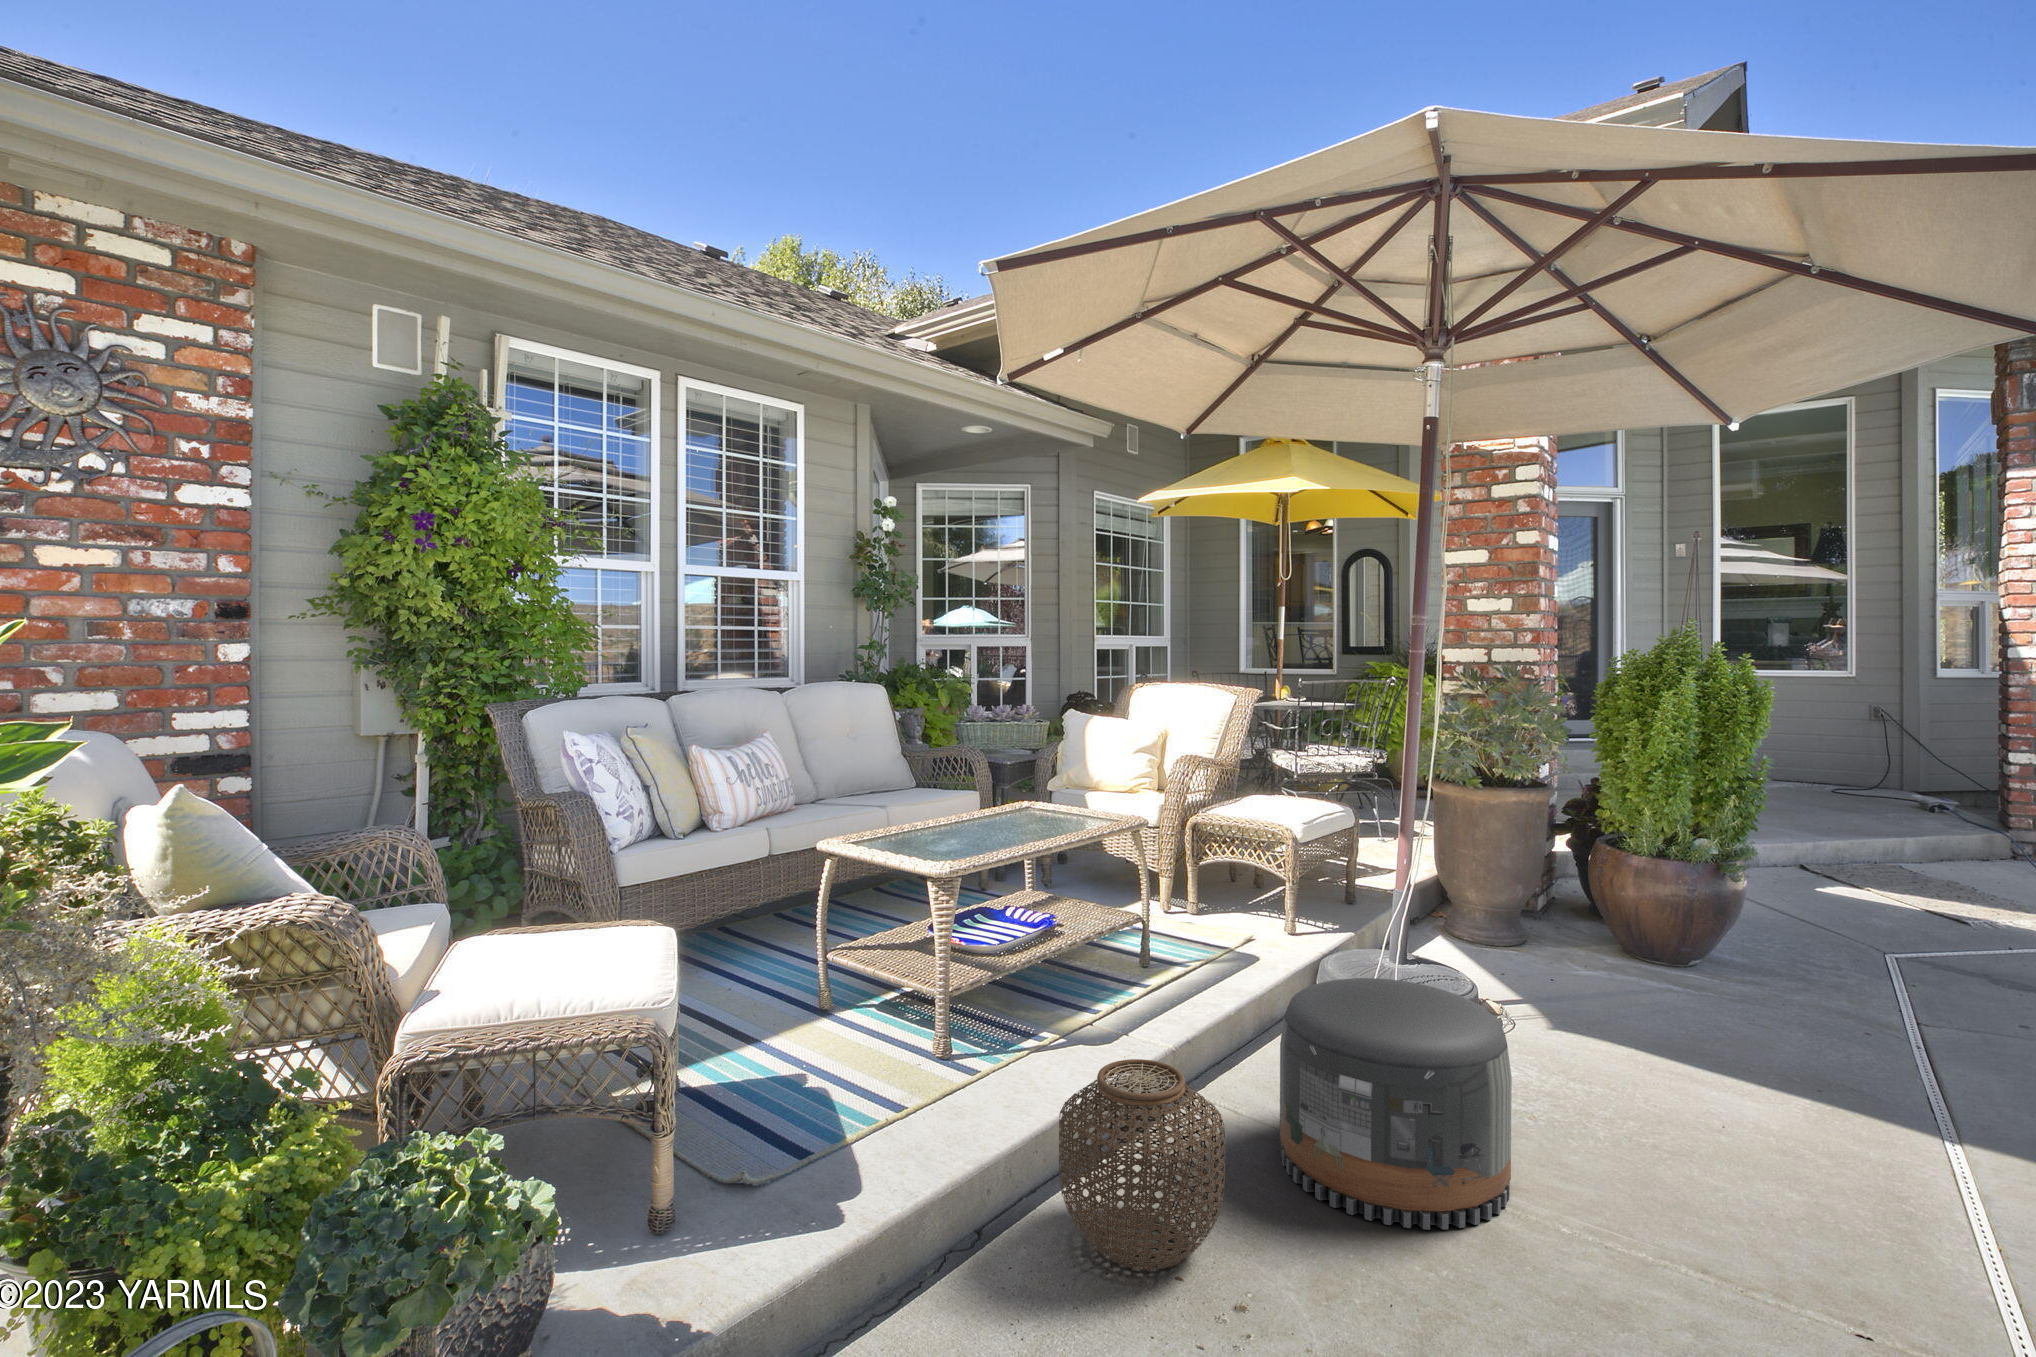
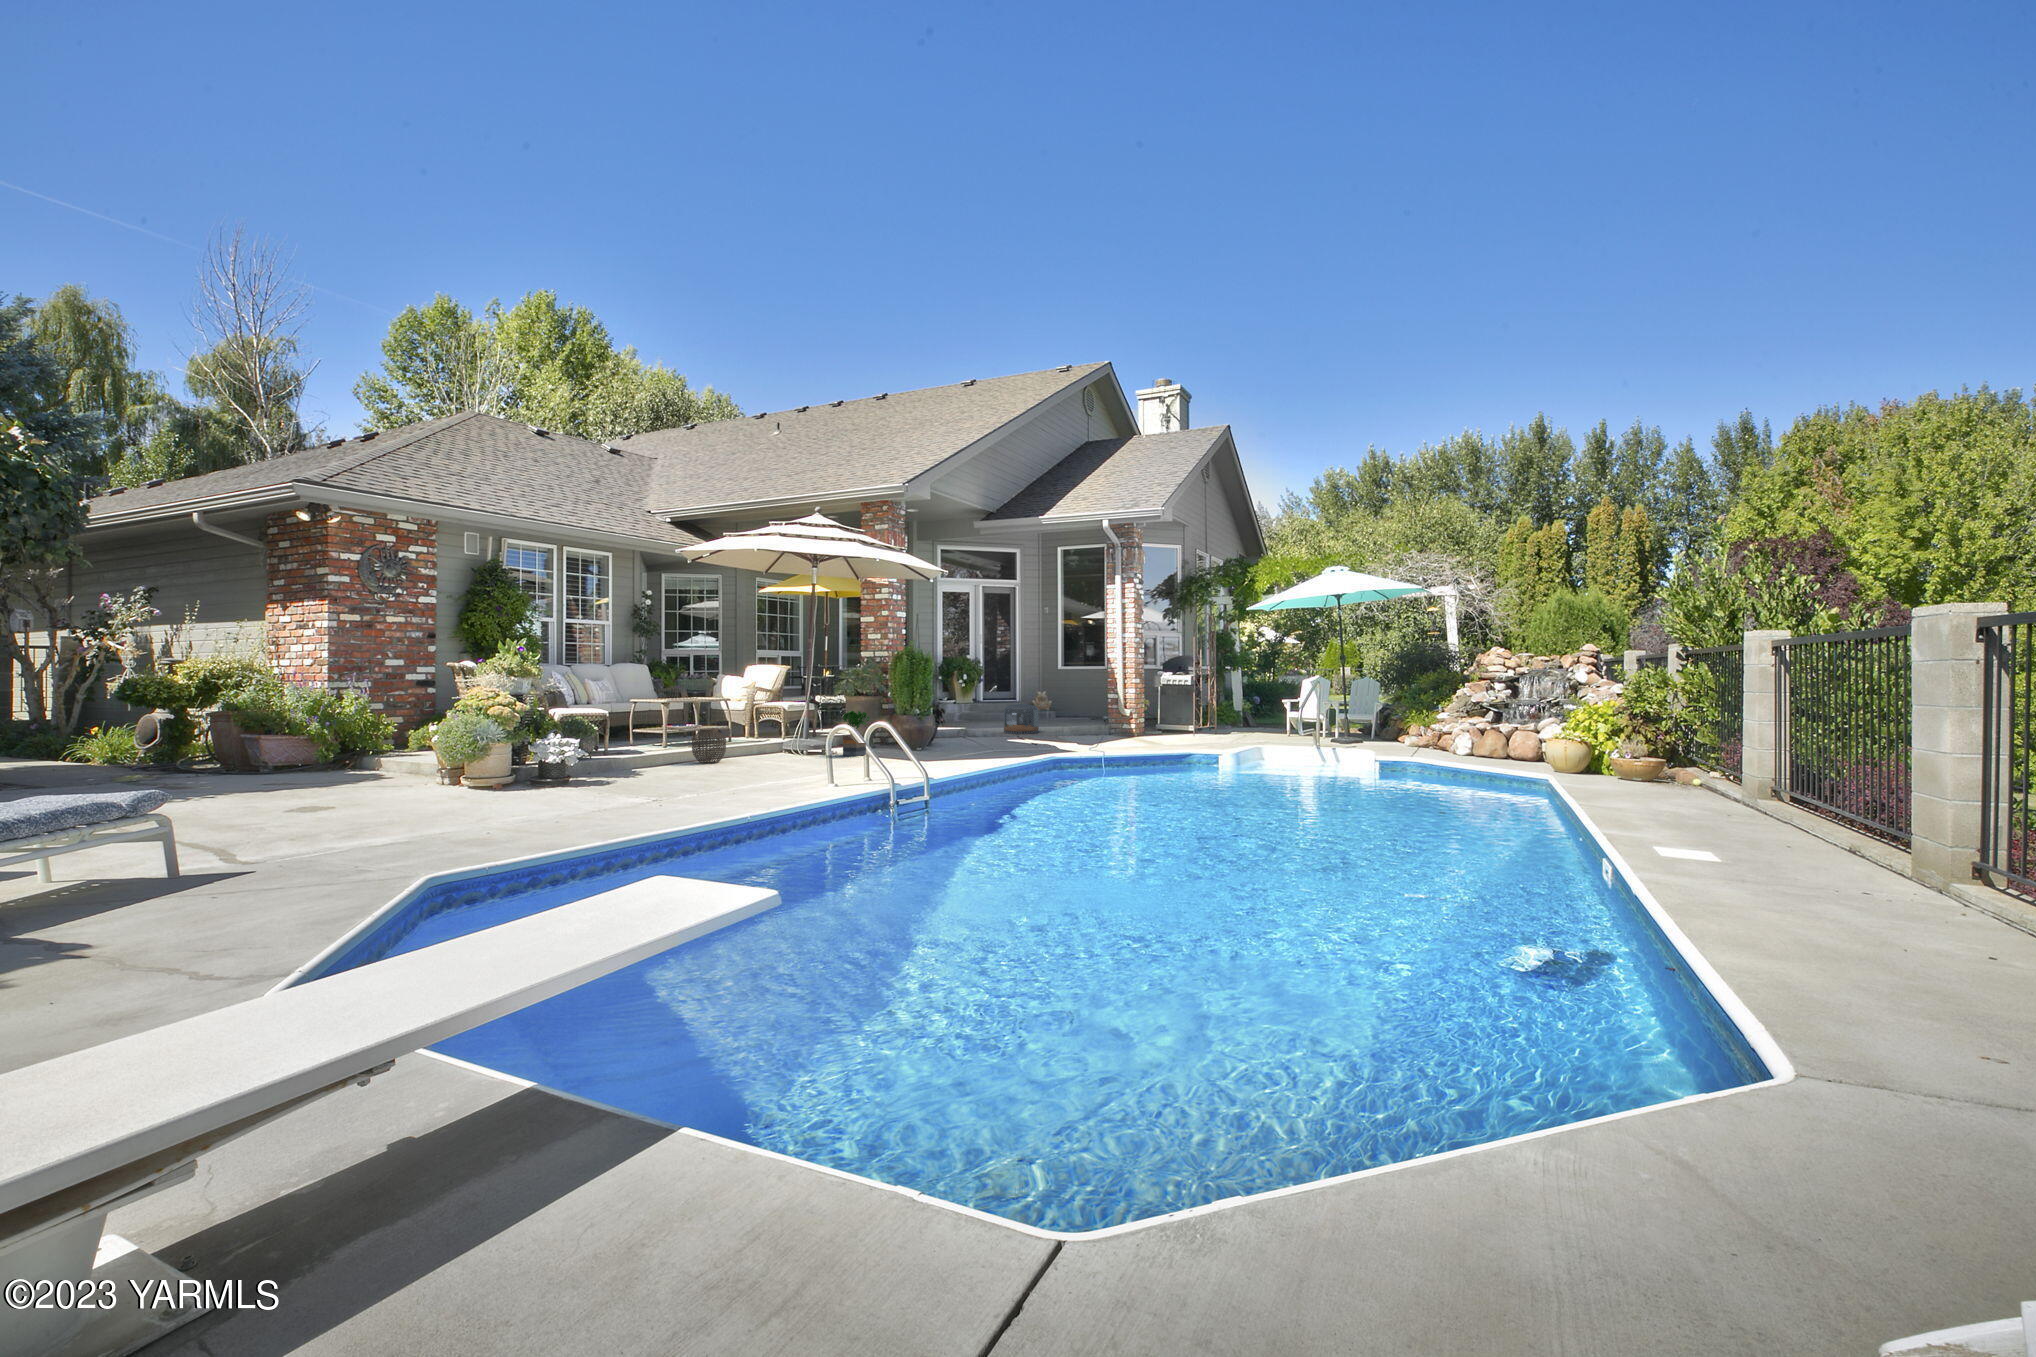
potted tree: none [1693,947,1876,1193] -> present [843,711,870,756]
pouf: present [1280,978,1512,1230] -> present [1004,704,1039,734]

